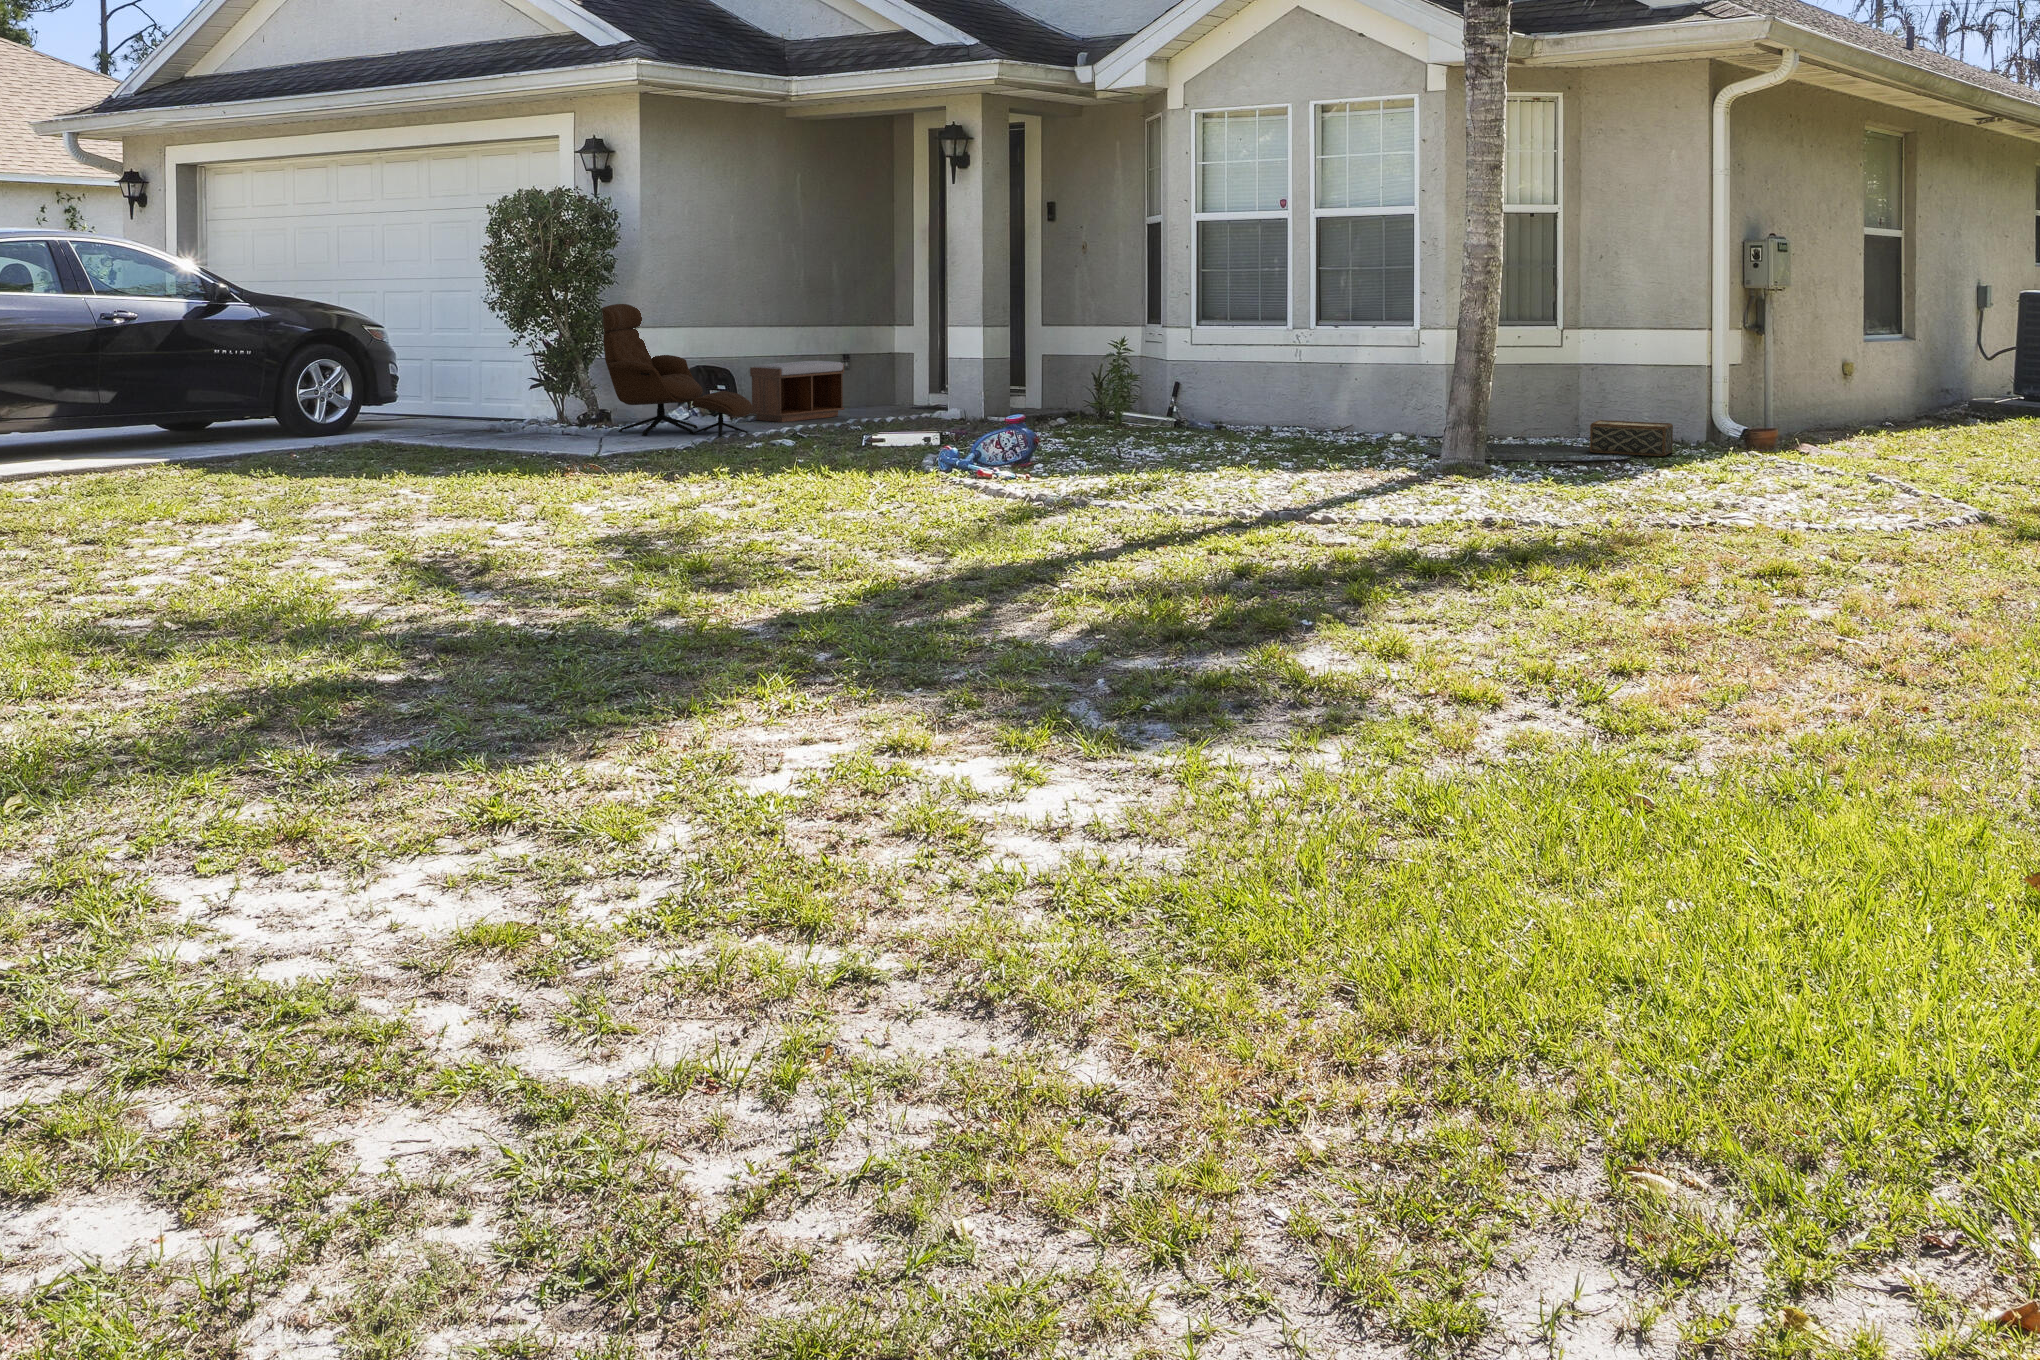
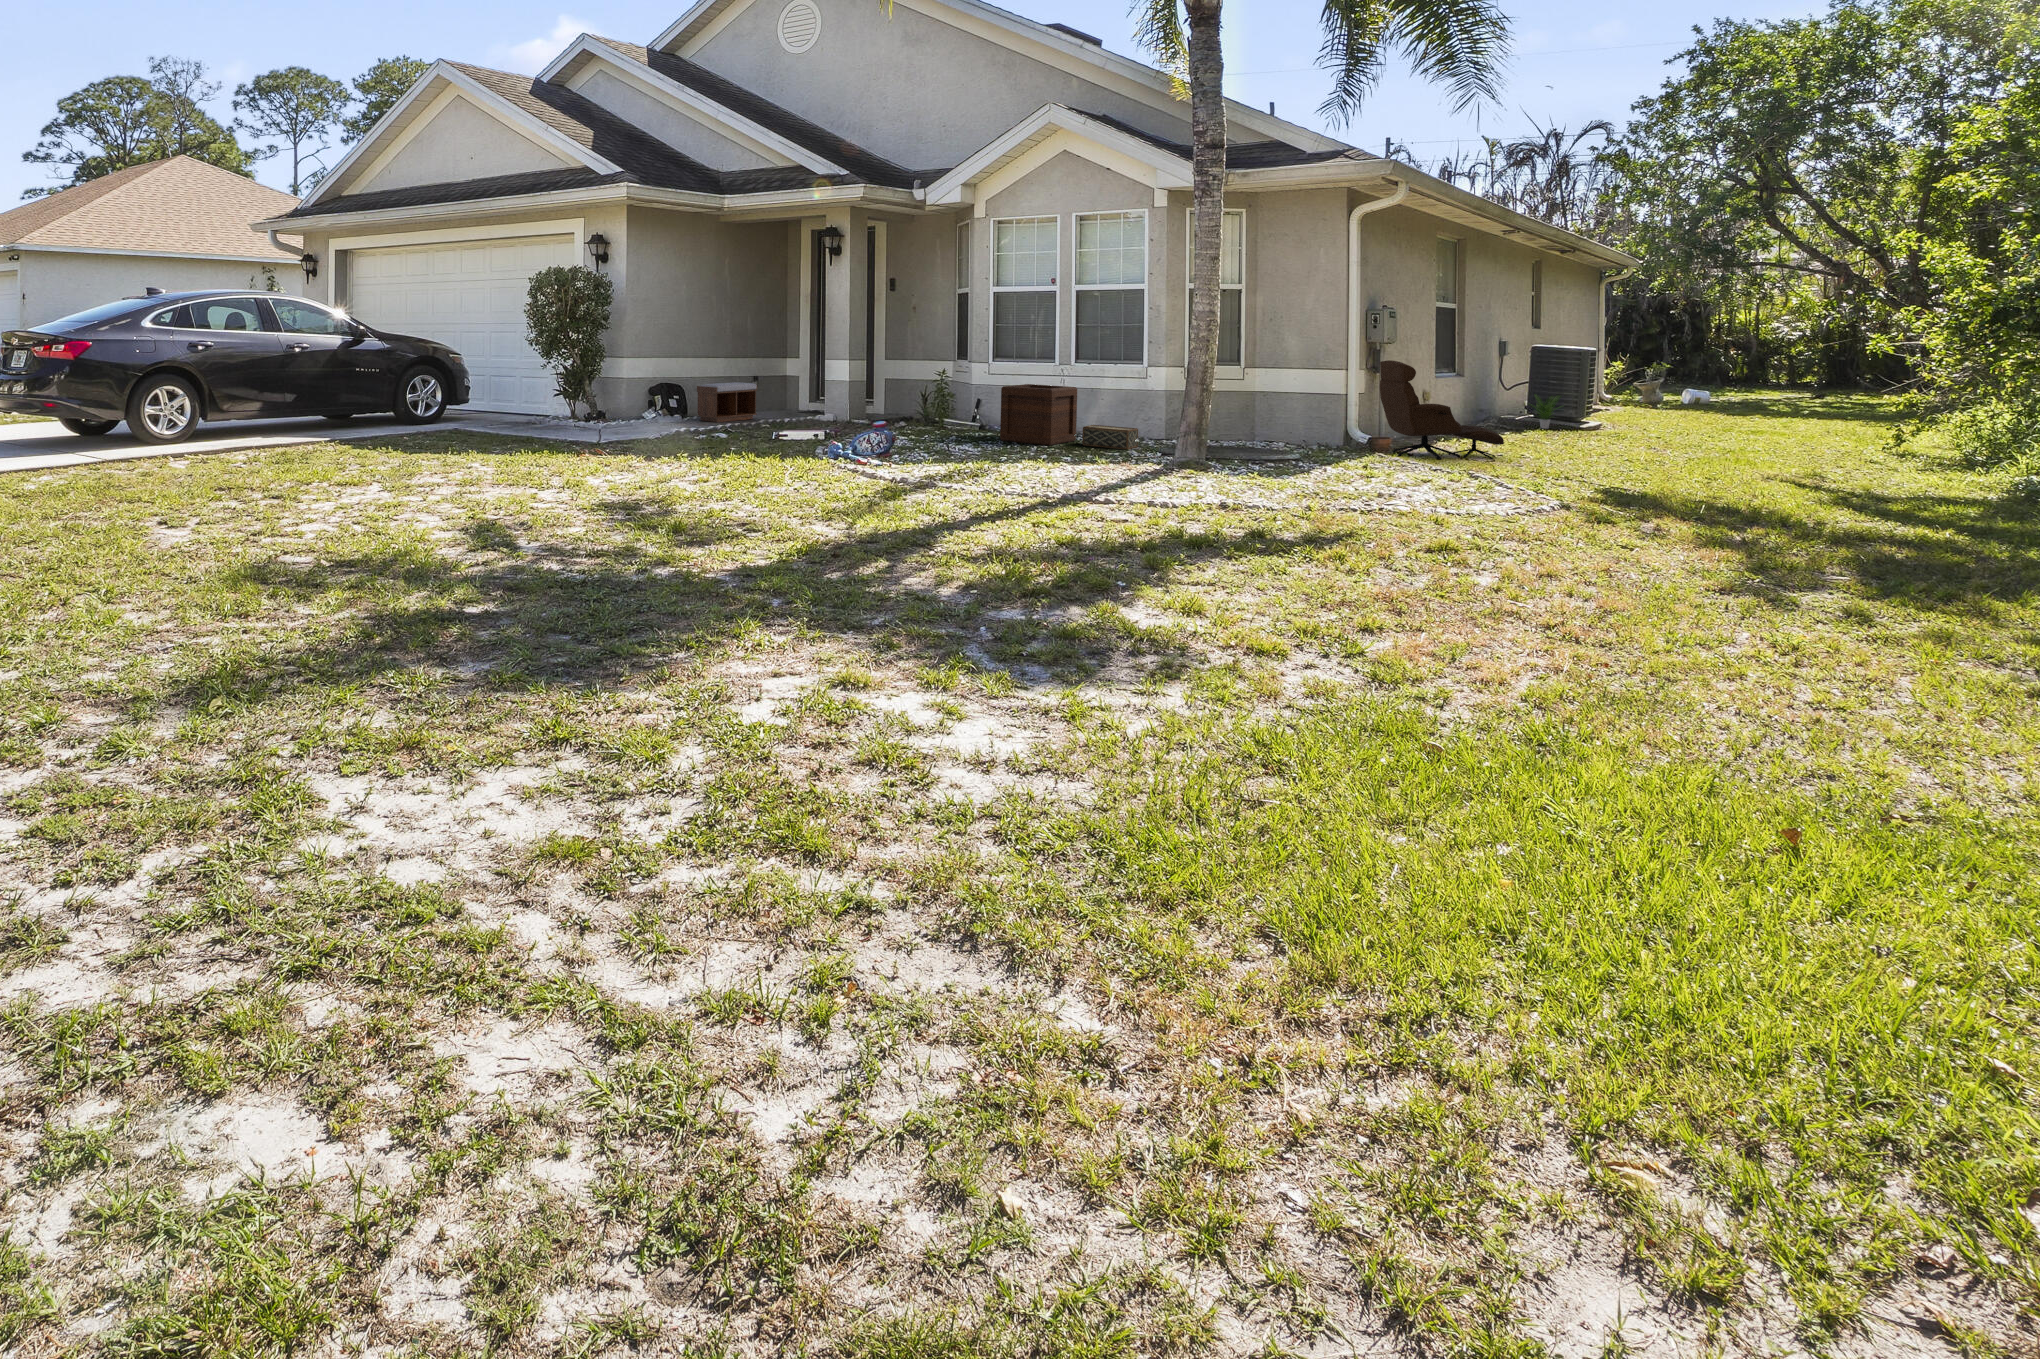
lounge chair: present [602,304,753,436] -> present [1380,360,1504,459]
wooden crate: none [1204,354,1316,444] -> present [1000,384,1077,446]
potted plant: none [1965,355,2021,406] -> present [1530,396,1560,429]
woven basket: present [1590,420,1673,456] -> present [1082,425,1138,449]

